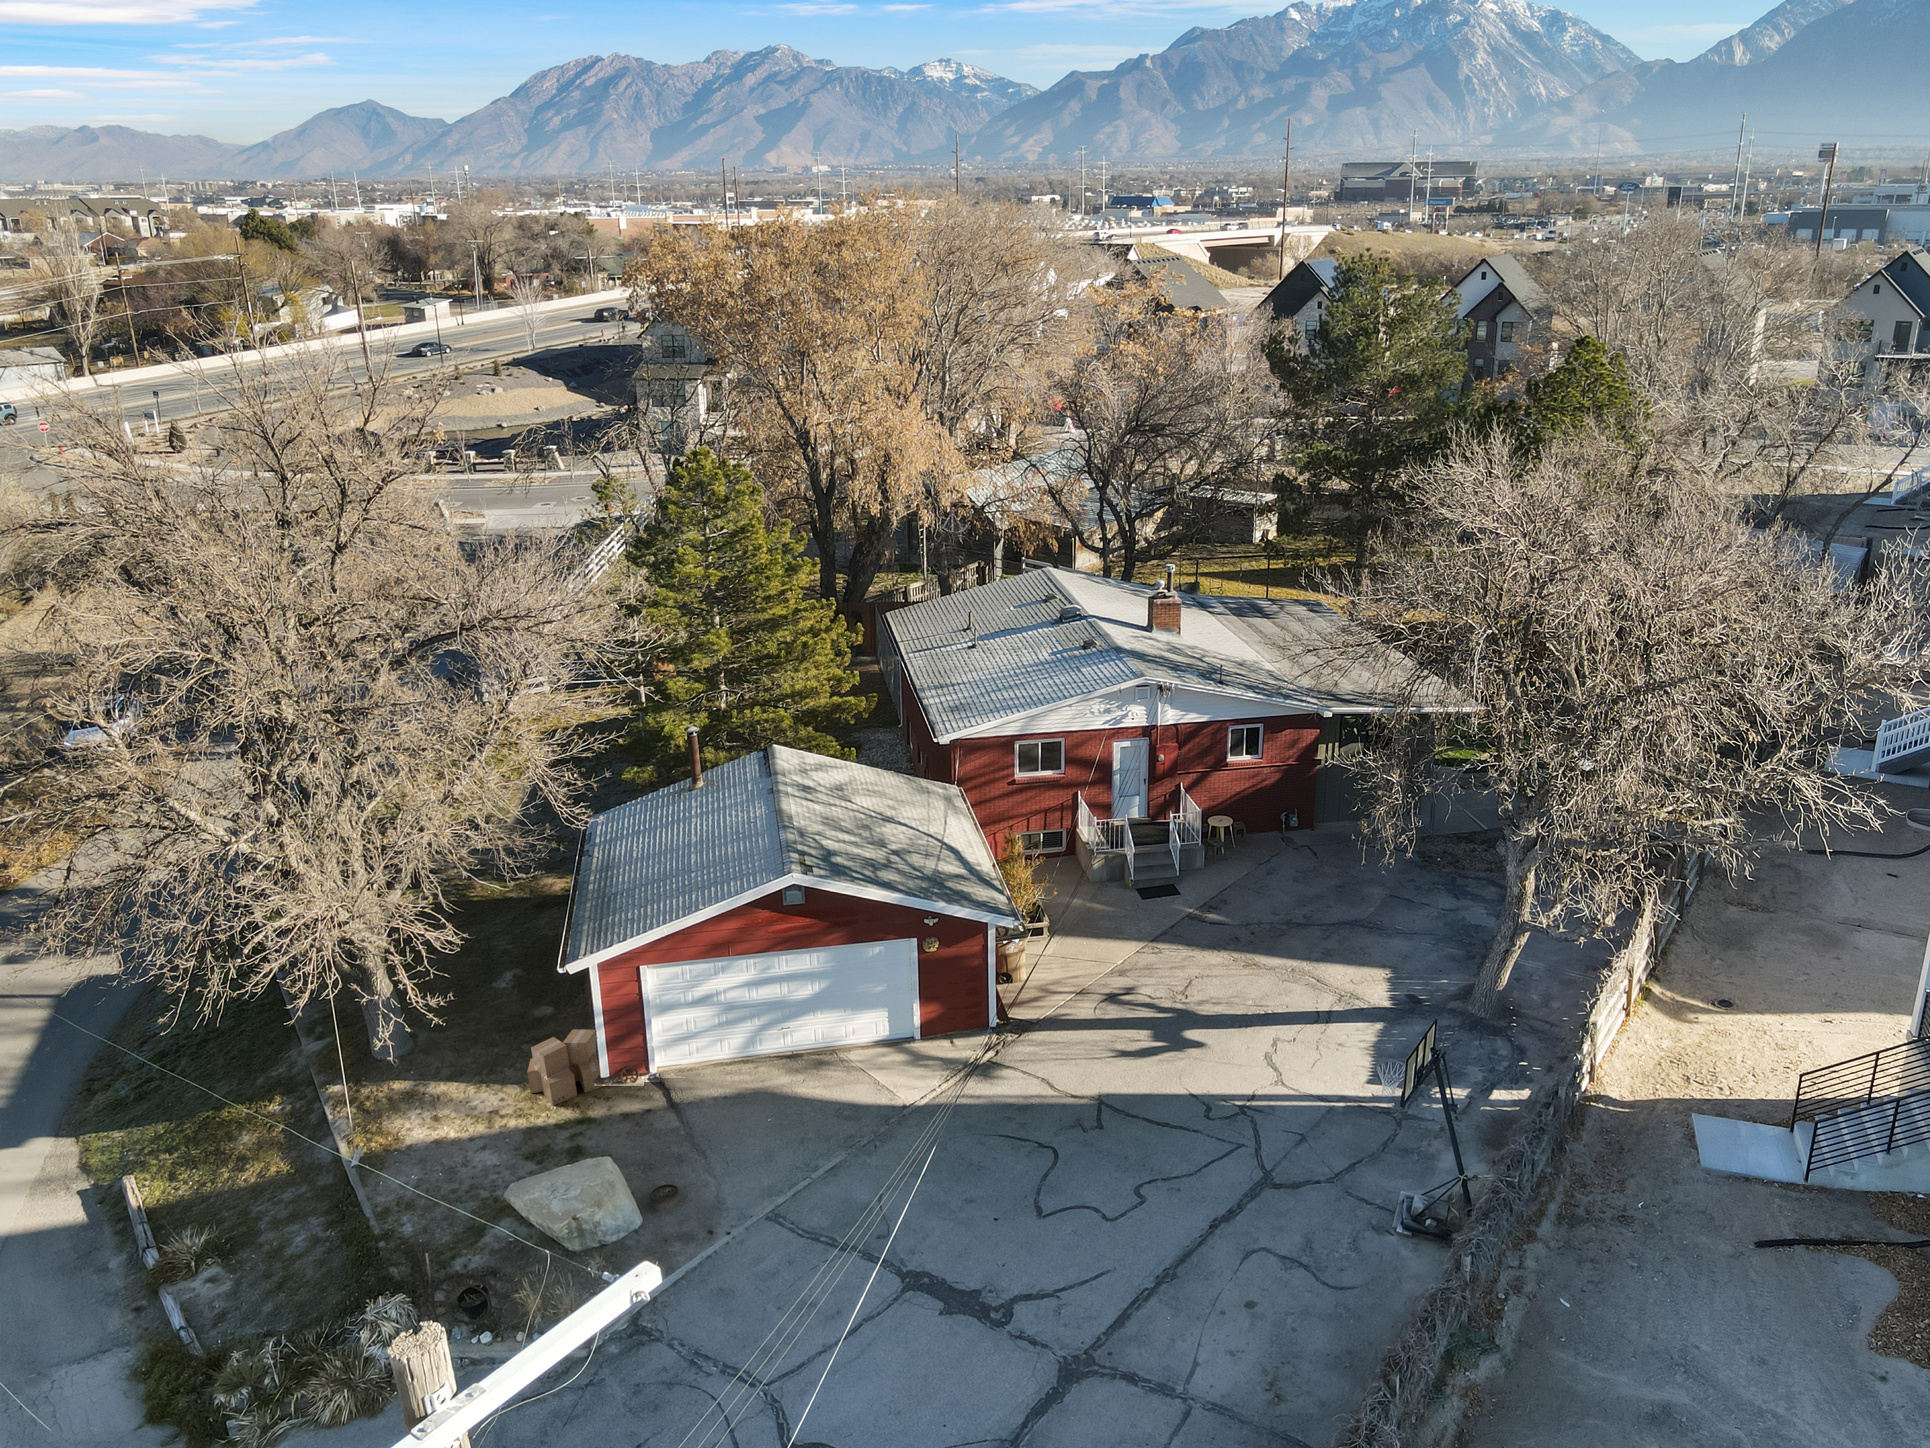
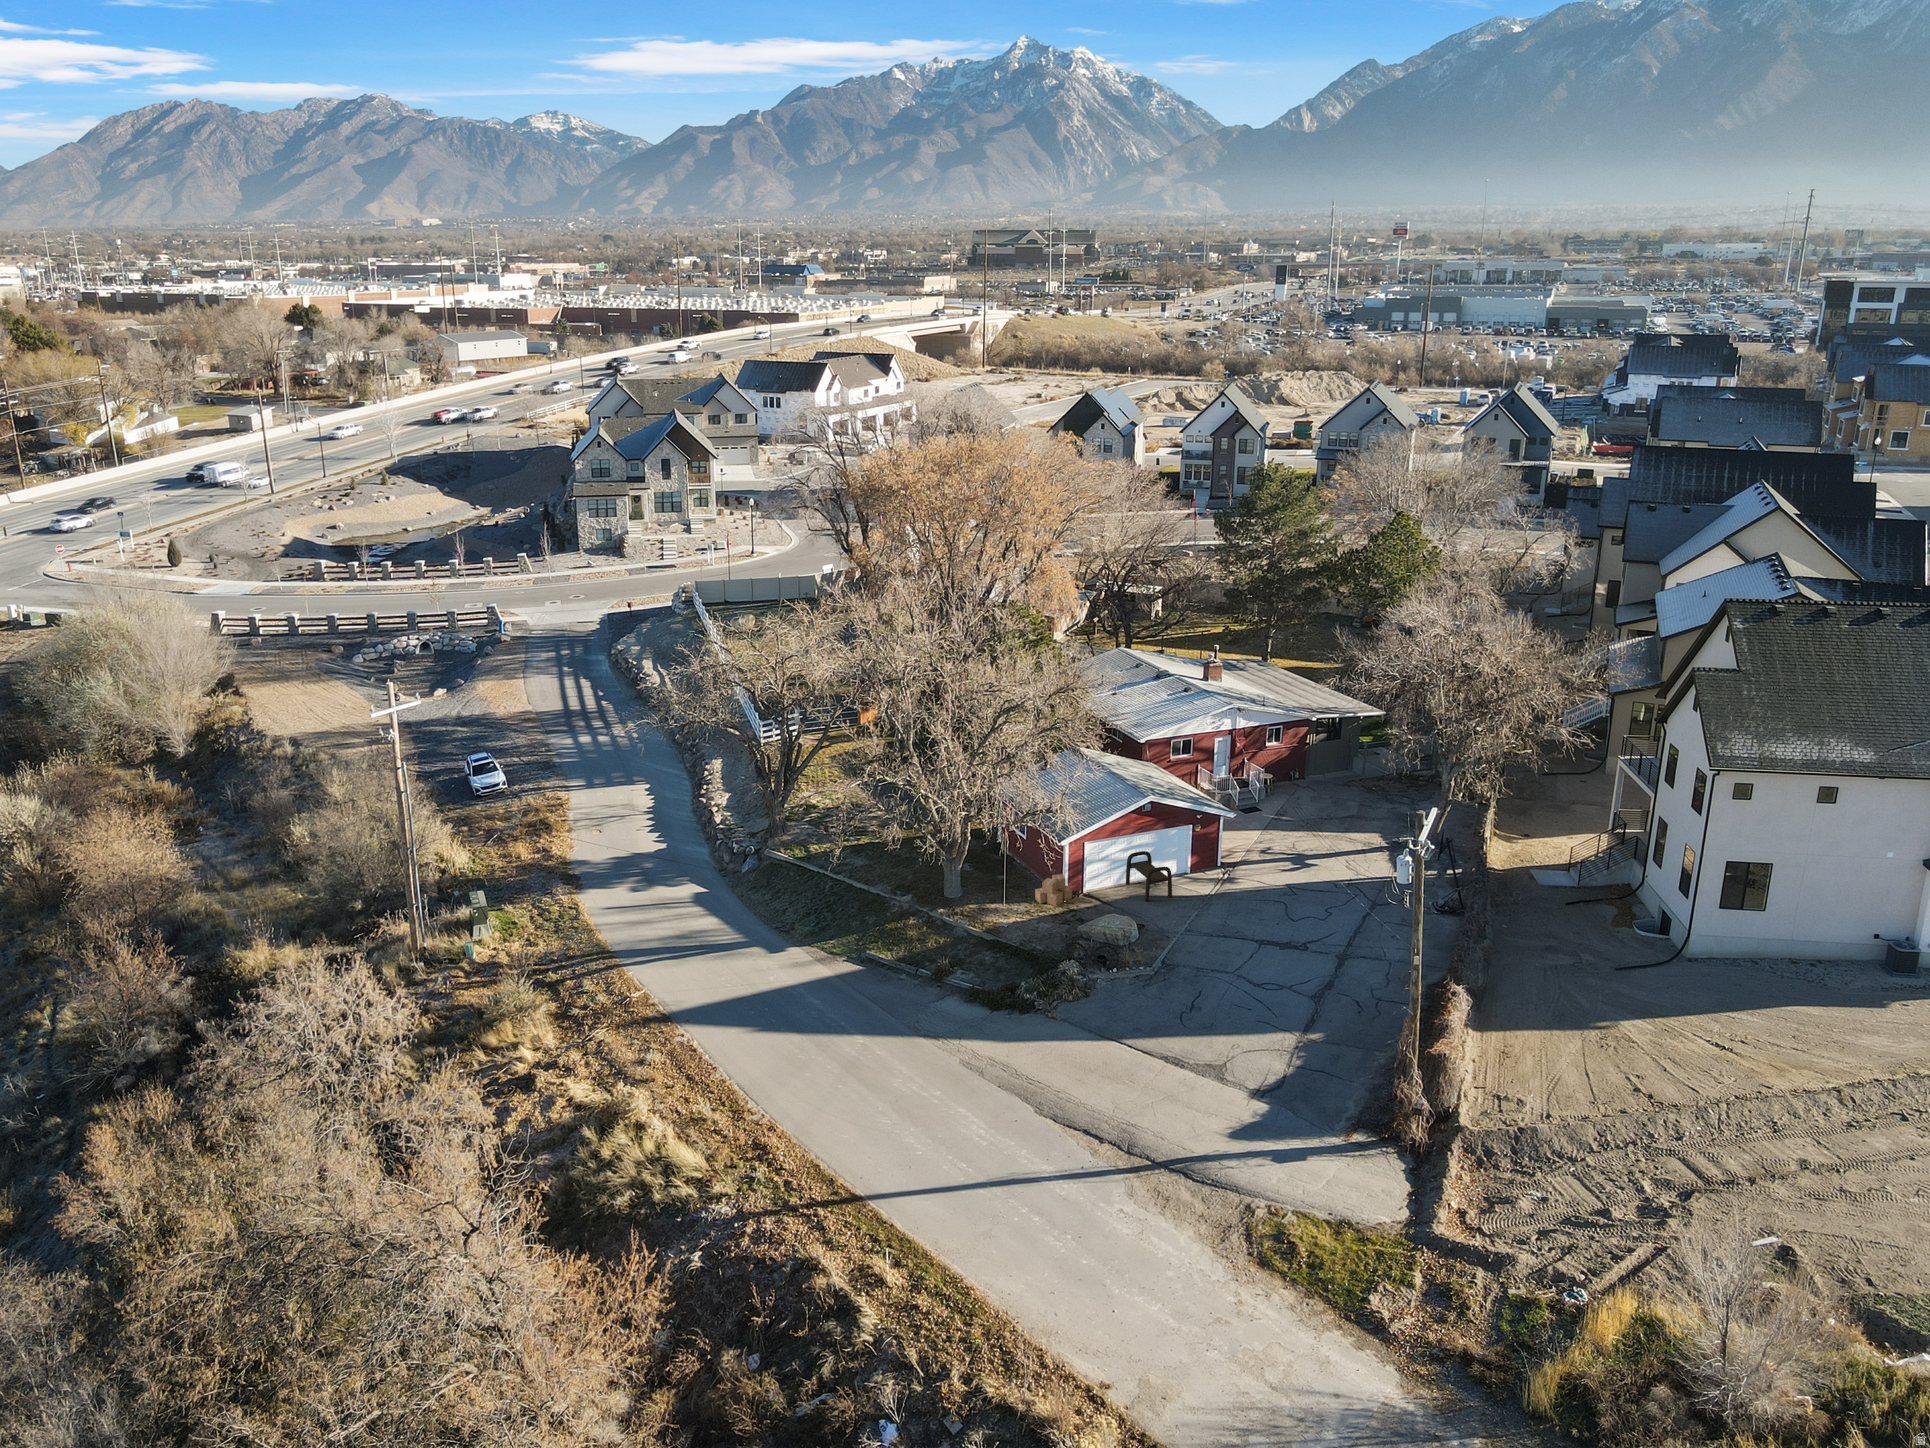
bench: none [743,990,817,1116] -> present [1126,851,1172,901]

